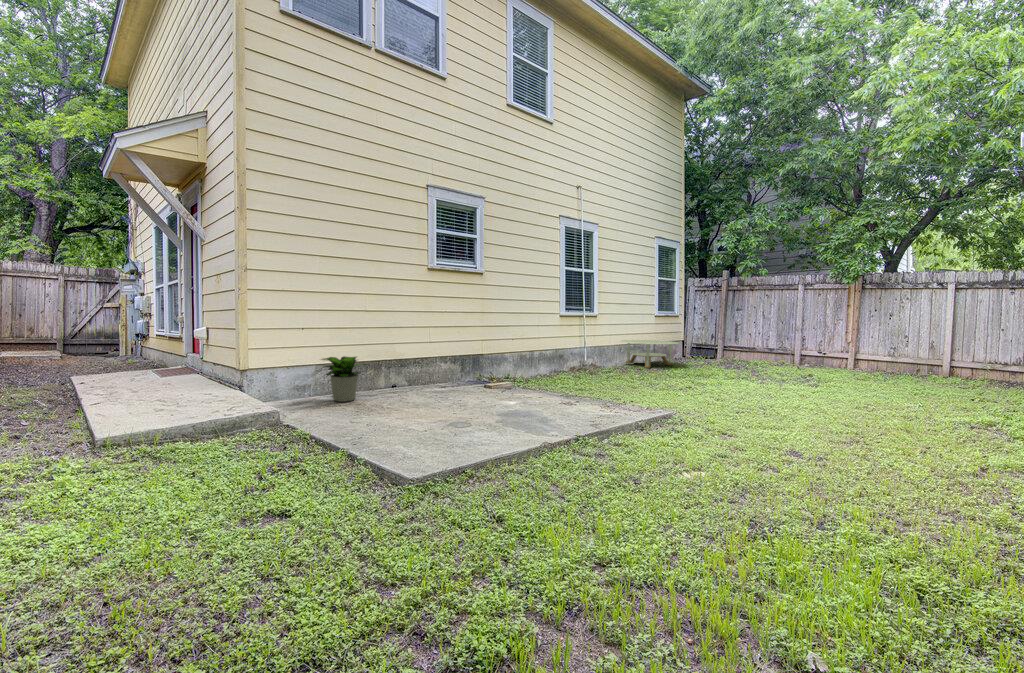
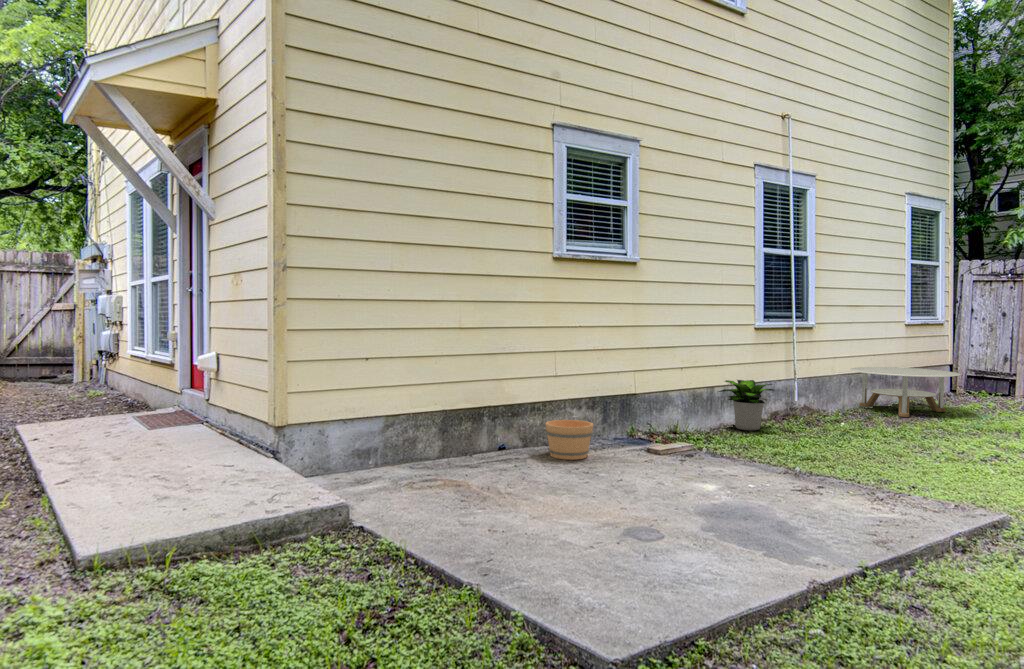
potted plant: present [322,356,366,402] -> present [719,380,773,430]
bucket: none [423,368,453,391] -> present [545,420,594,460]

